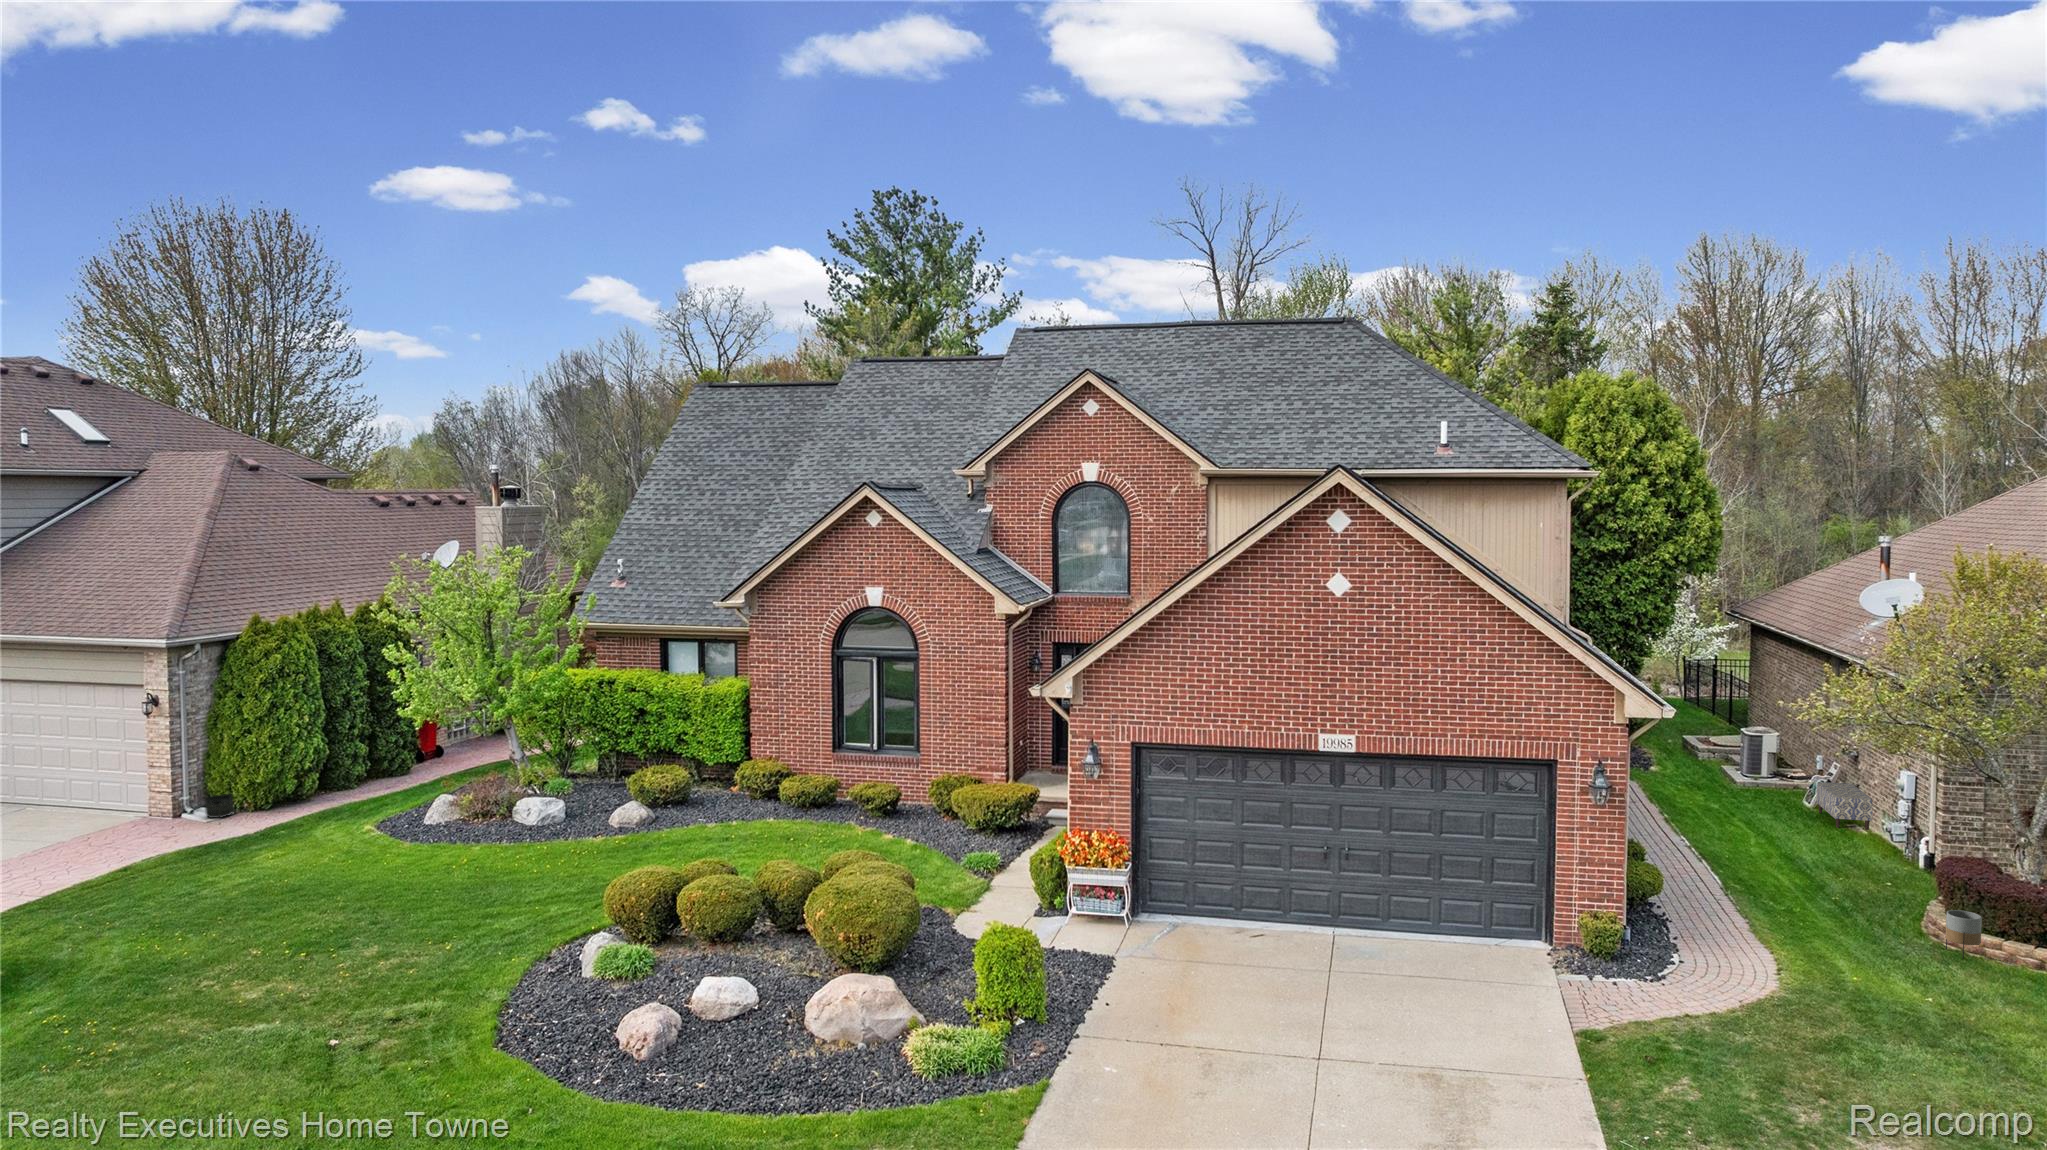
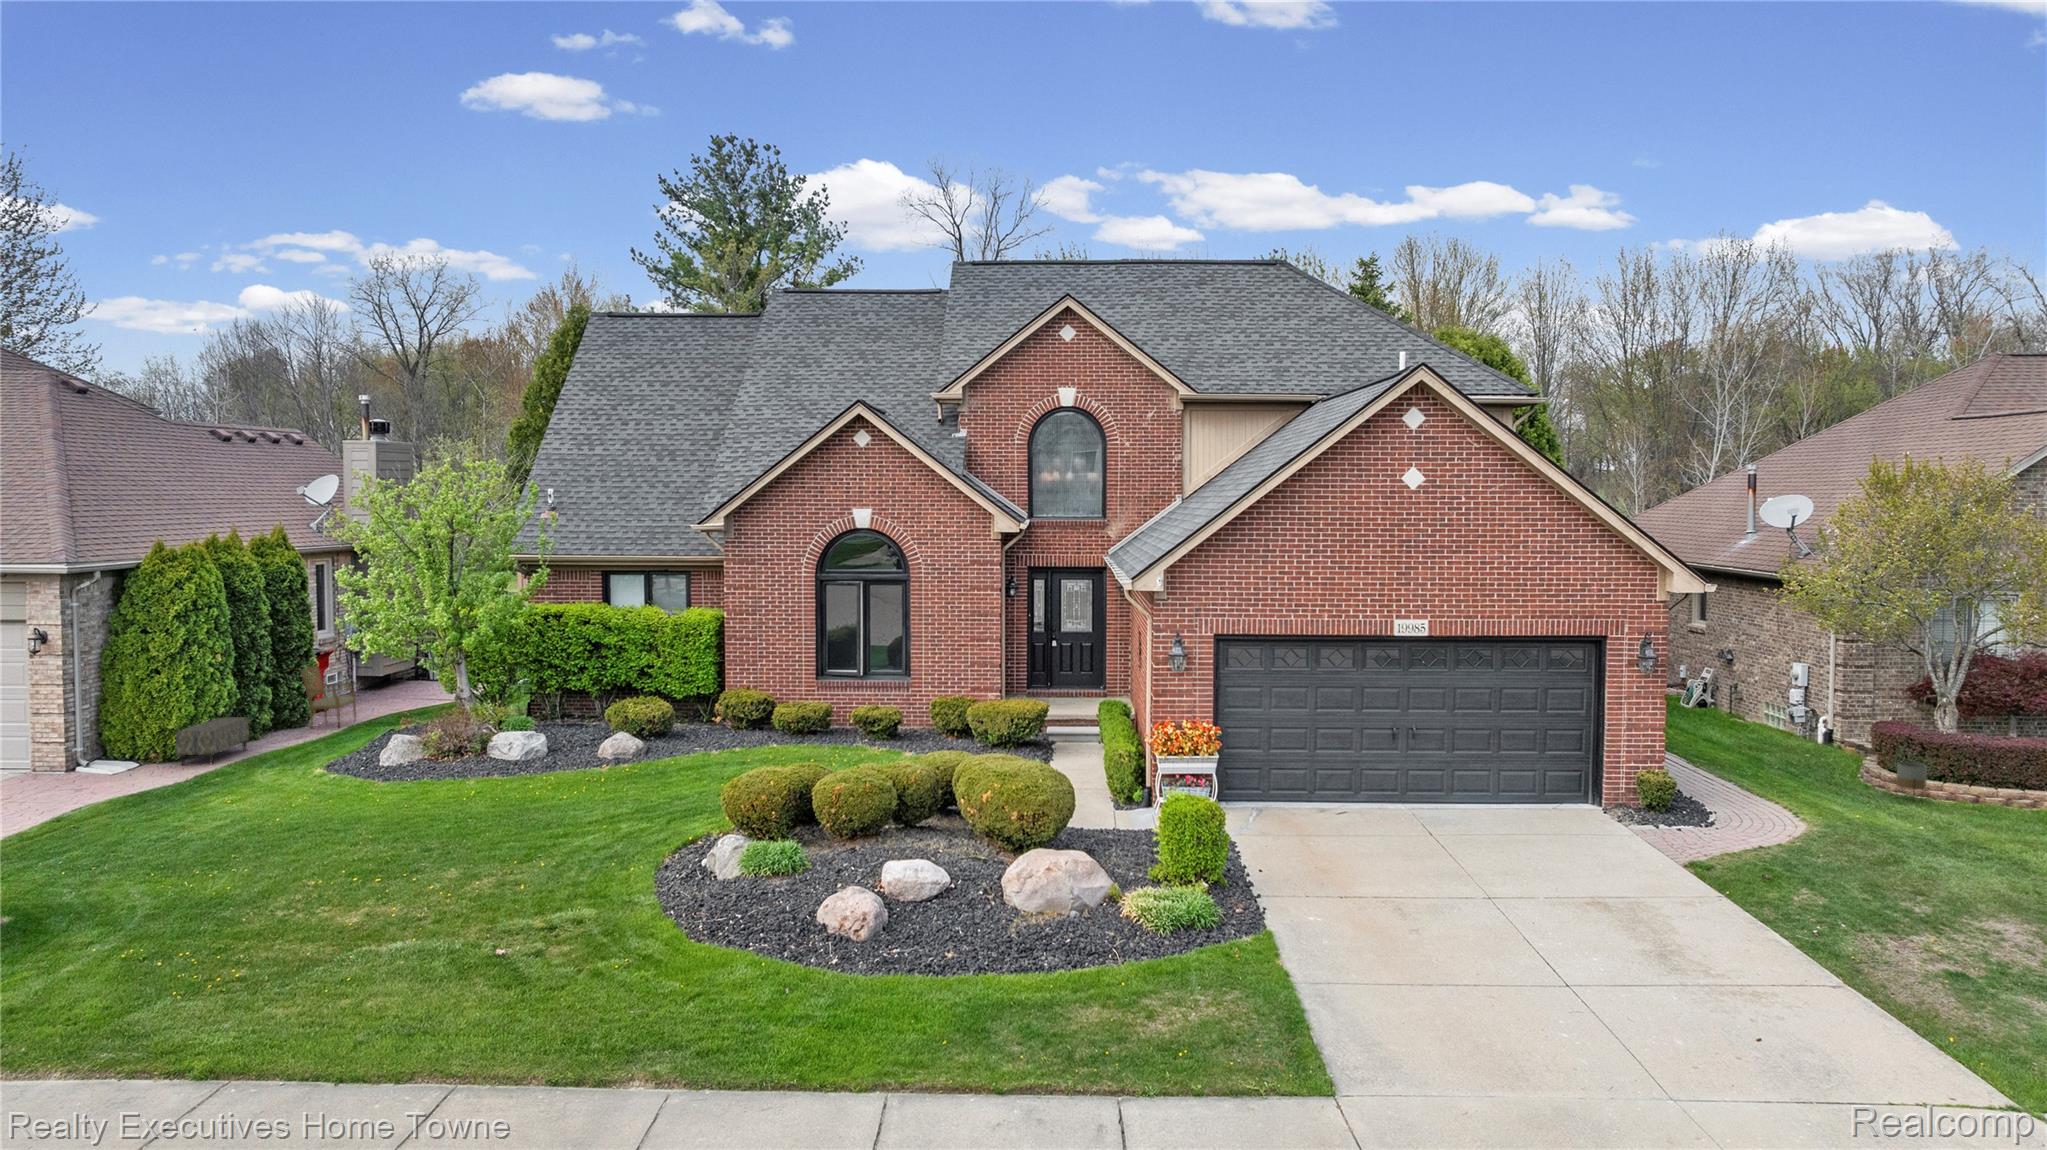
chair: none [392,720,443,780] -> present [301,665,356,727]
bench: present [1816,782,1873,830] -> present [176,717,249,765]
basket: present [205,794,234,818] -> none [106,743,139,770]

